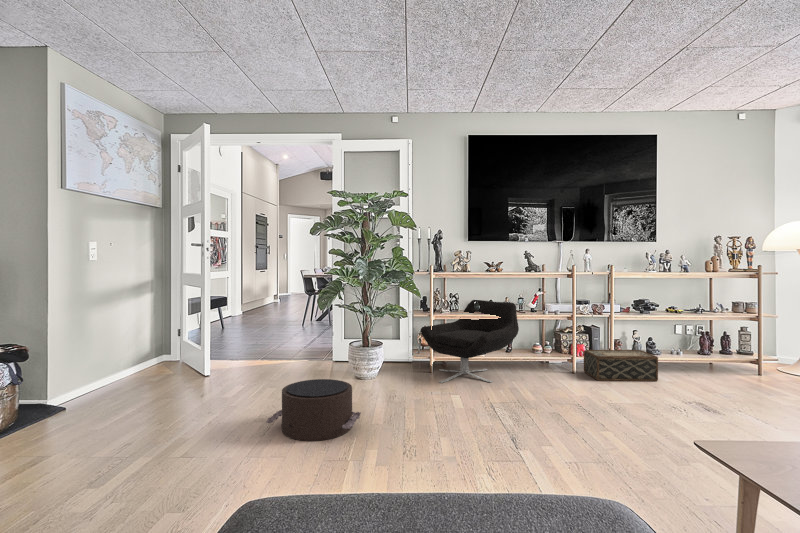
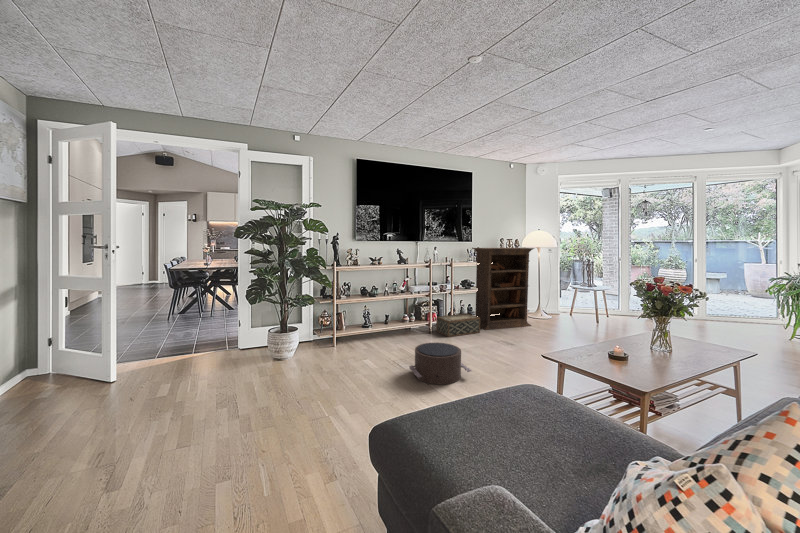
bookcase: none [651,247,774,382] -> present [473,248,534,330]
lounge chair: present [420,300,519,383] -> none [327,286,399,354]
pouf: present [266,379,361,441] -> present [409,343,472,384]

